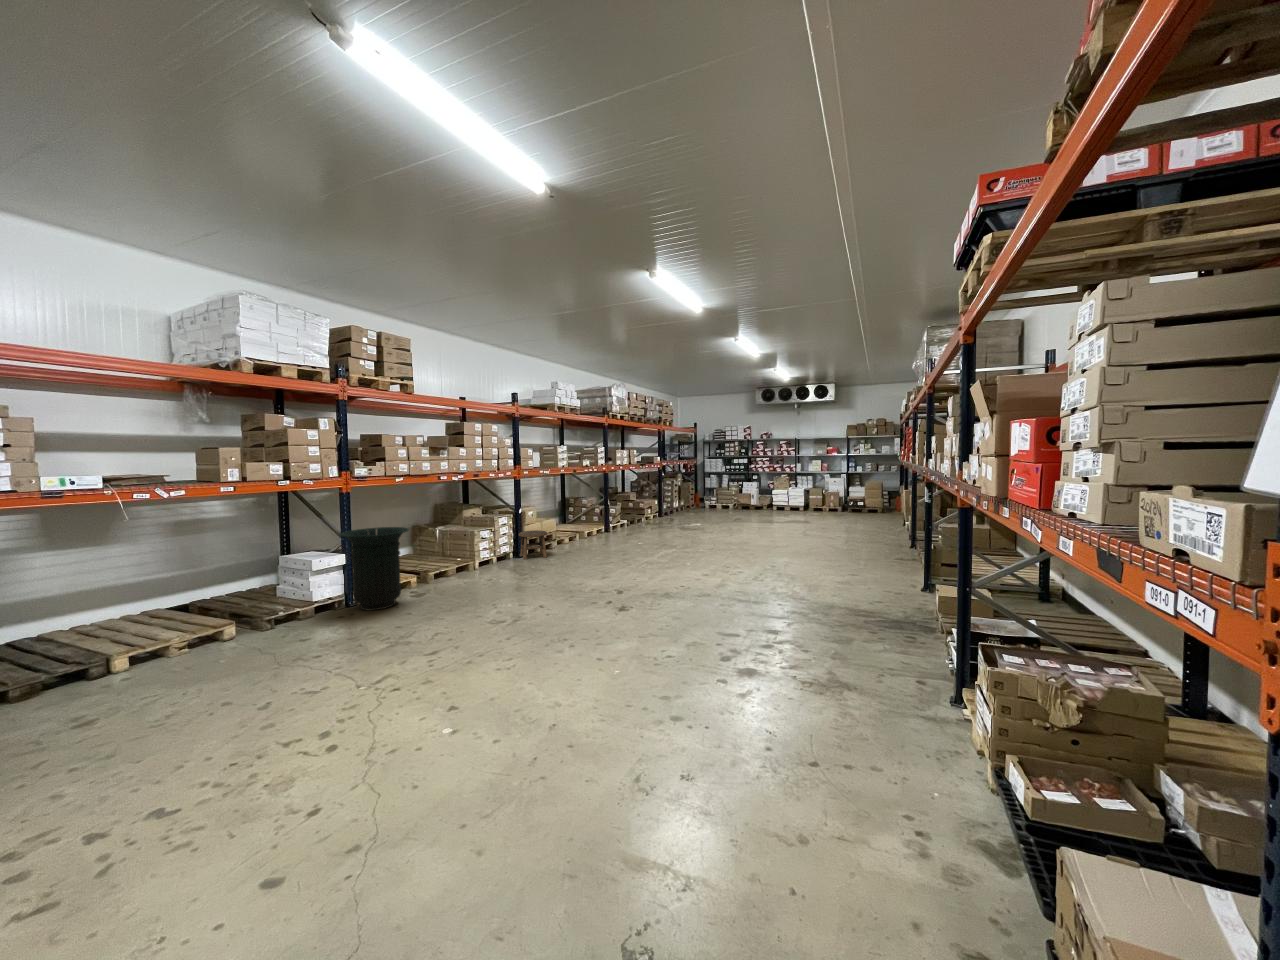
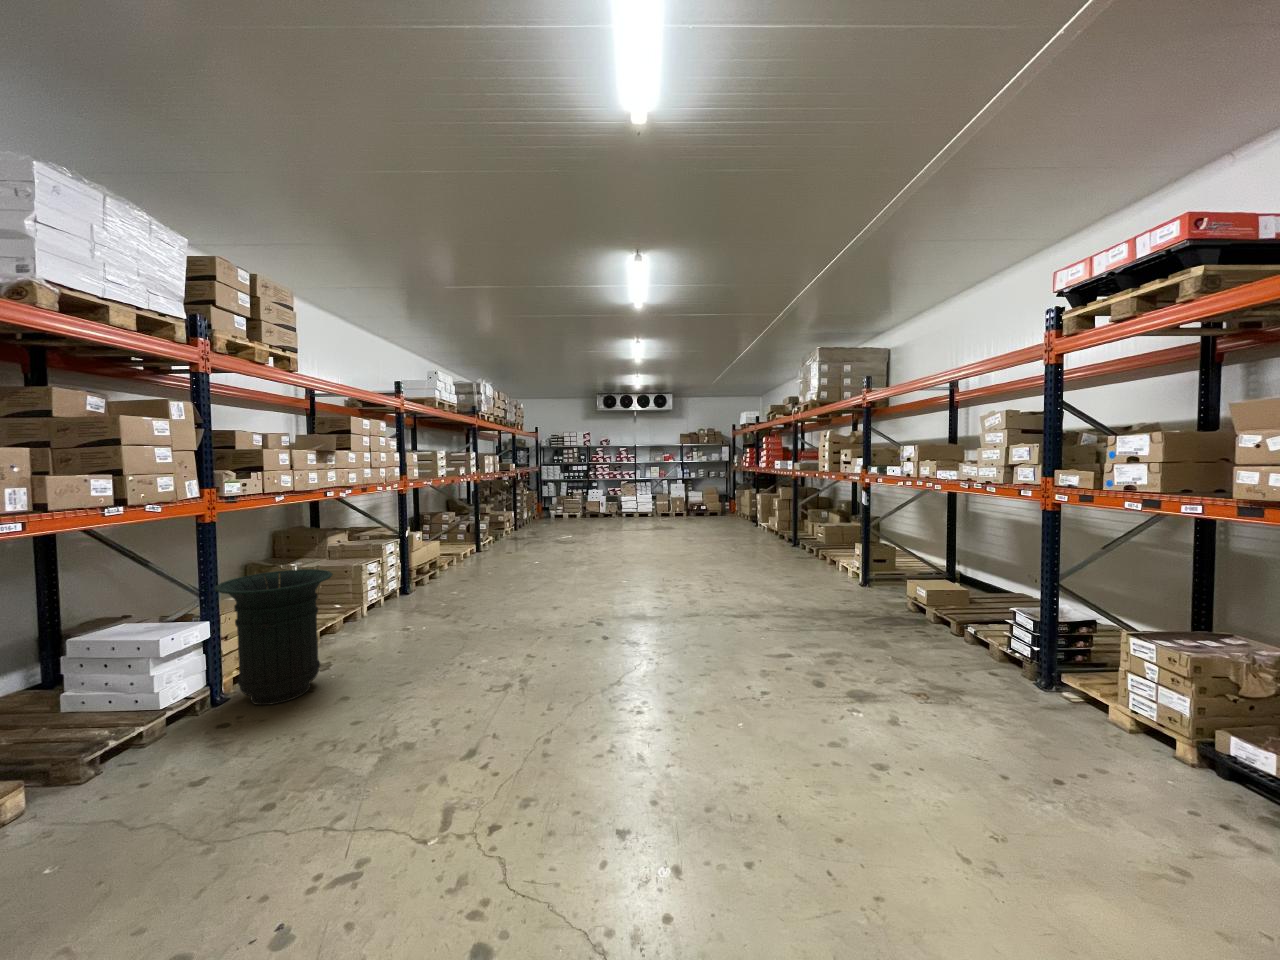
stool: present [519,530,547,560] -> none [410,556,449,594]

